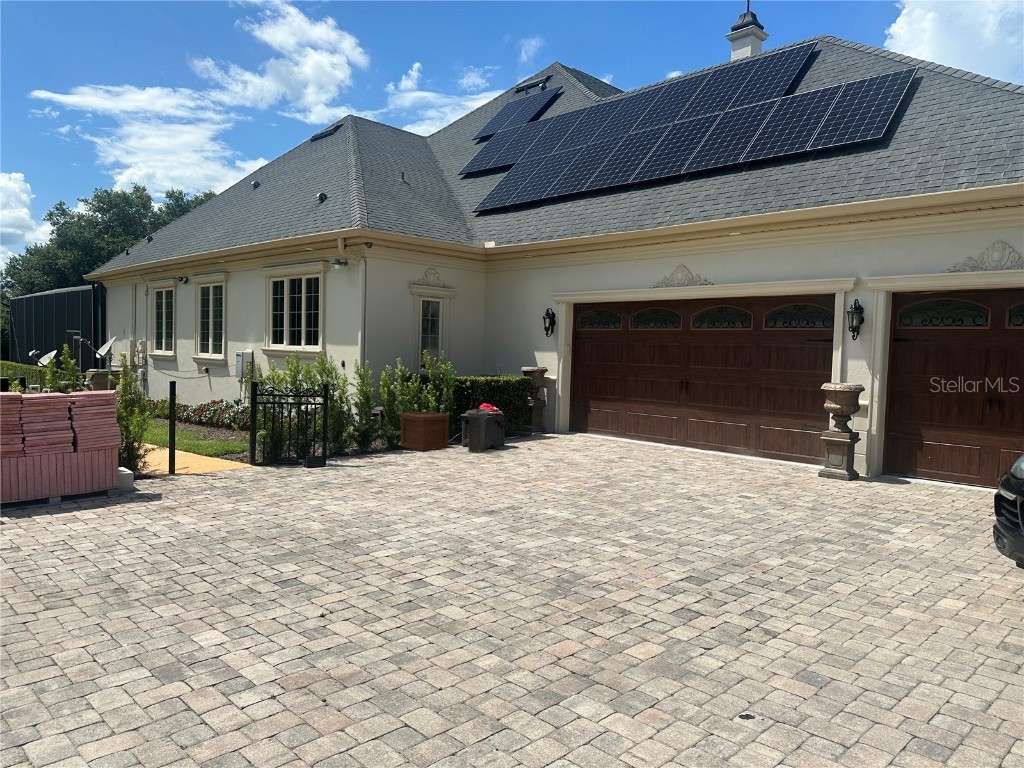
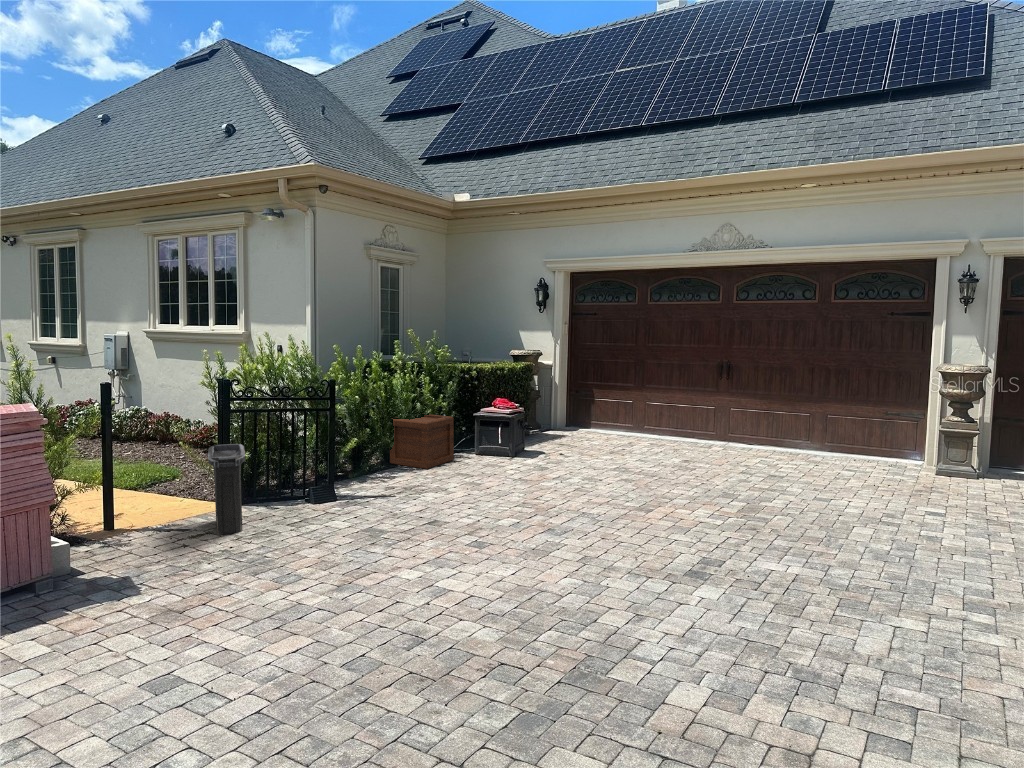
trash can: present [466,409,490,453] -> present [208,444,245,535]

